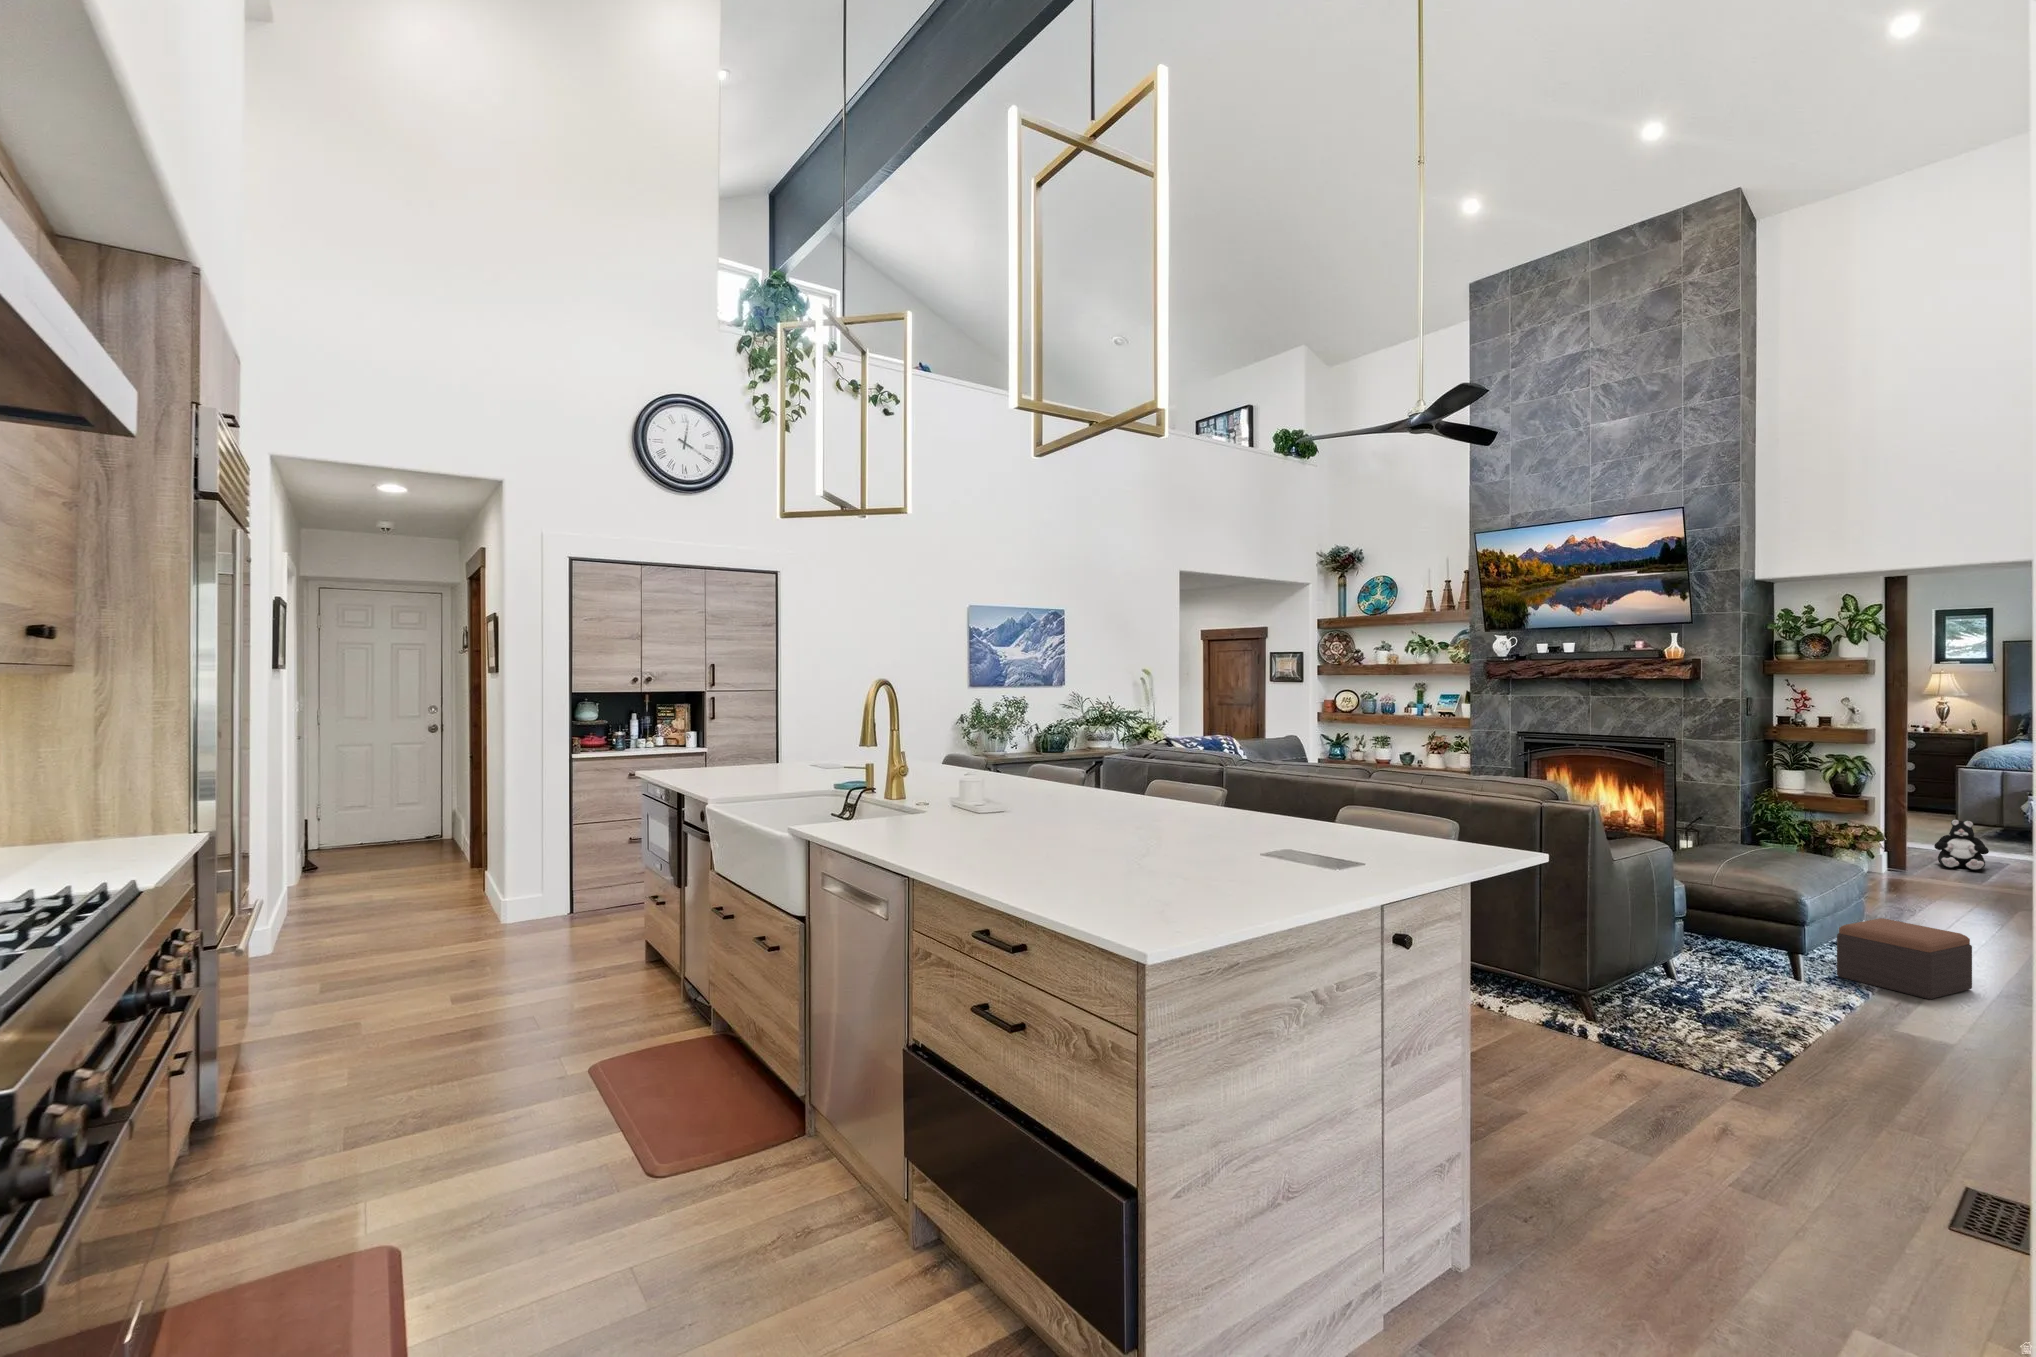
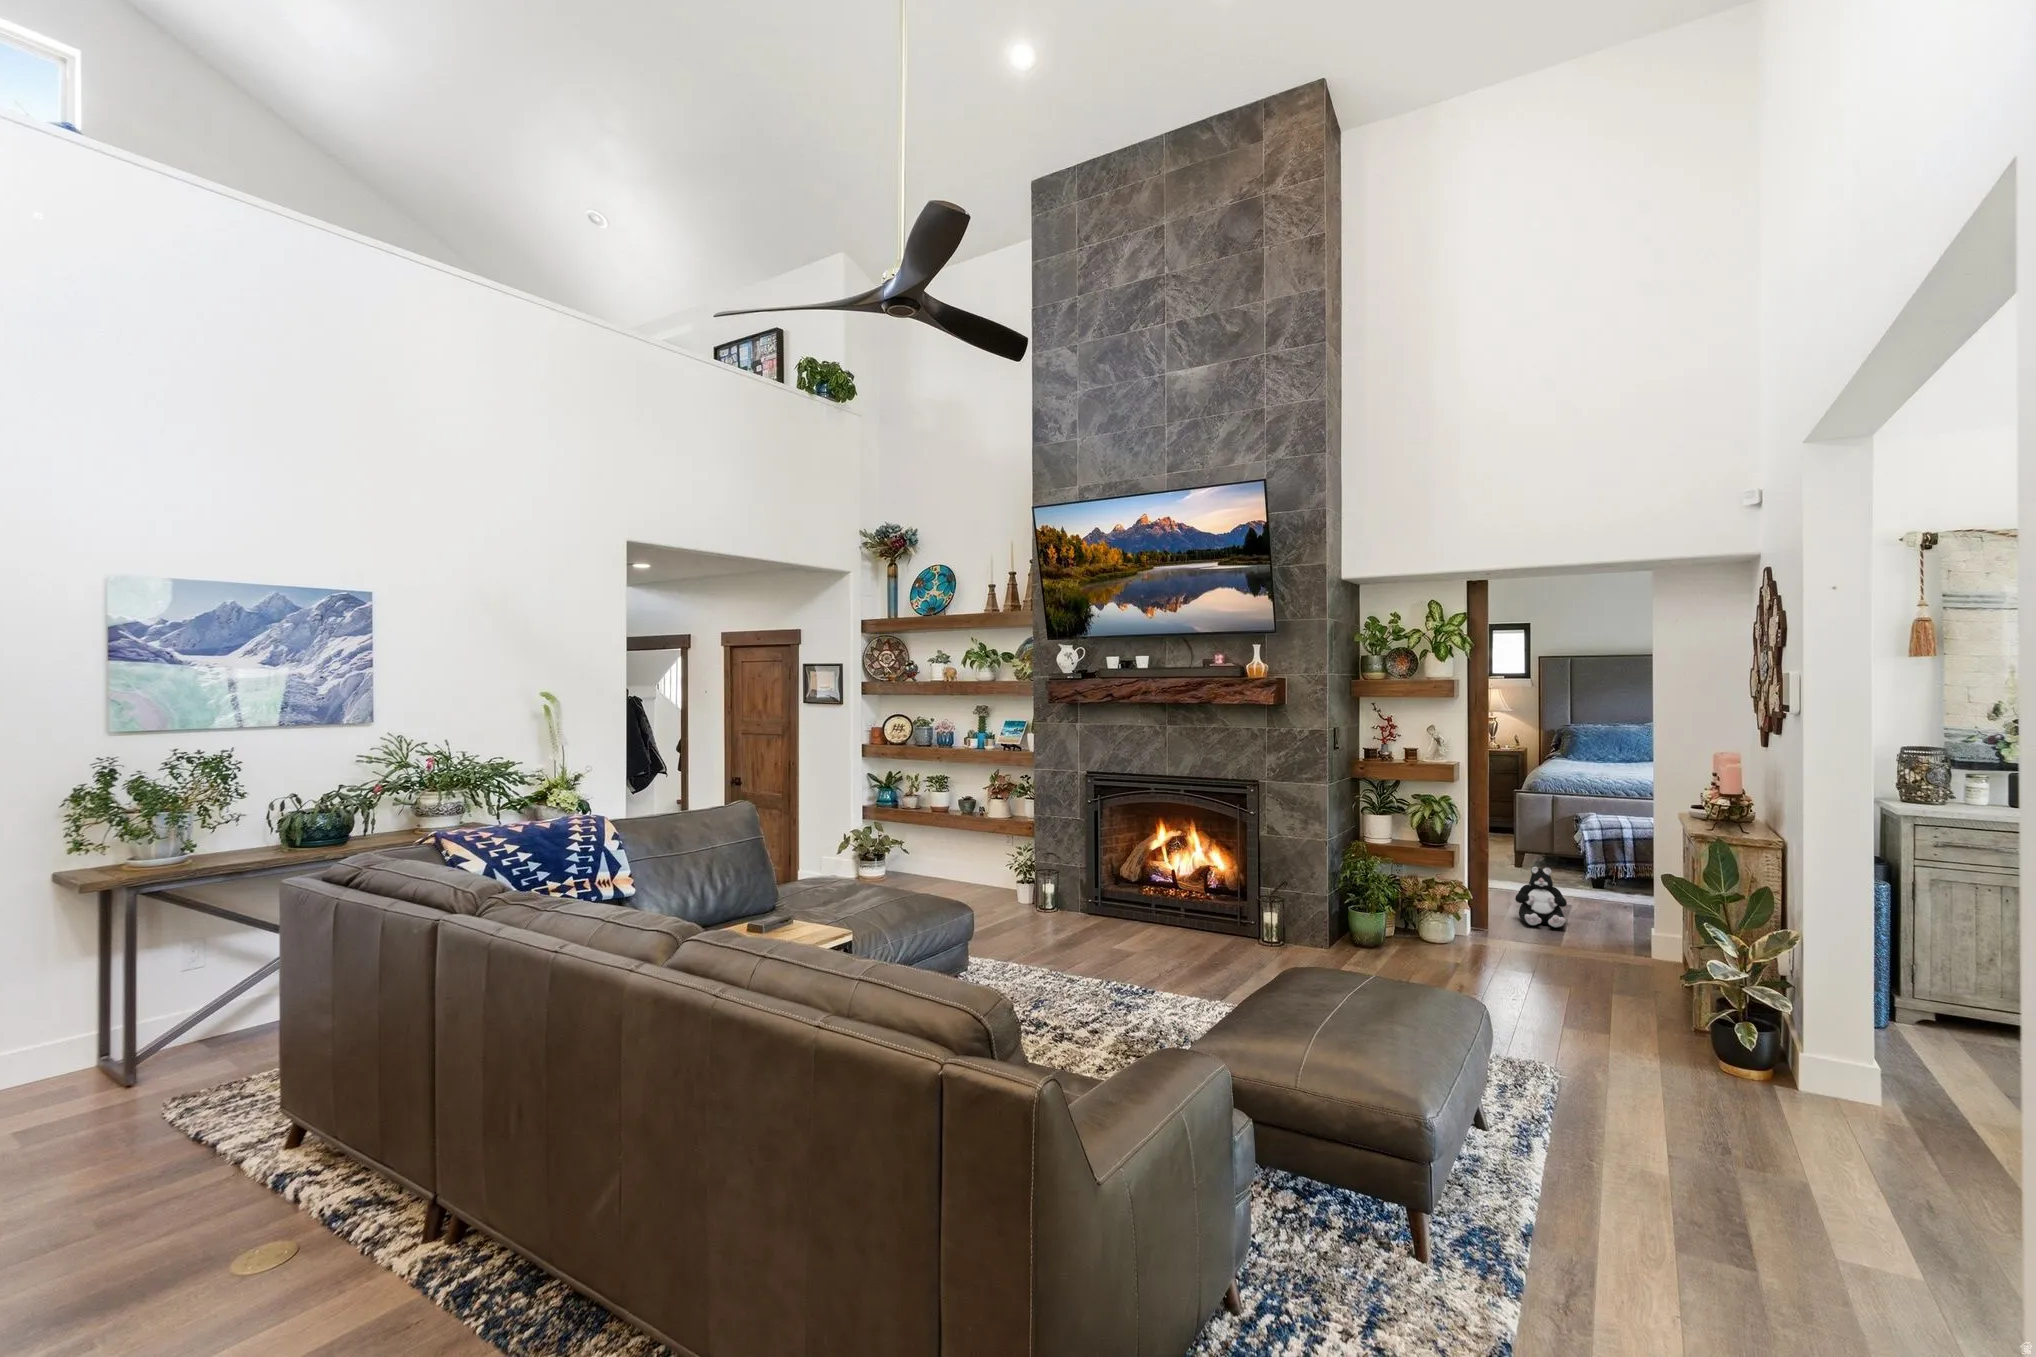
footstool: present [1837,918,1972,999] -> none [1505,1129,1696,1326]

